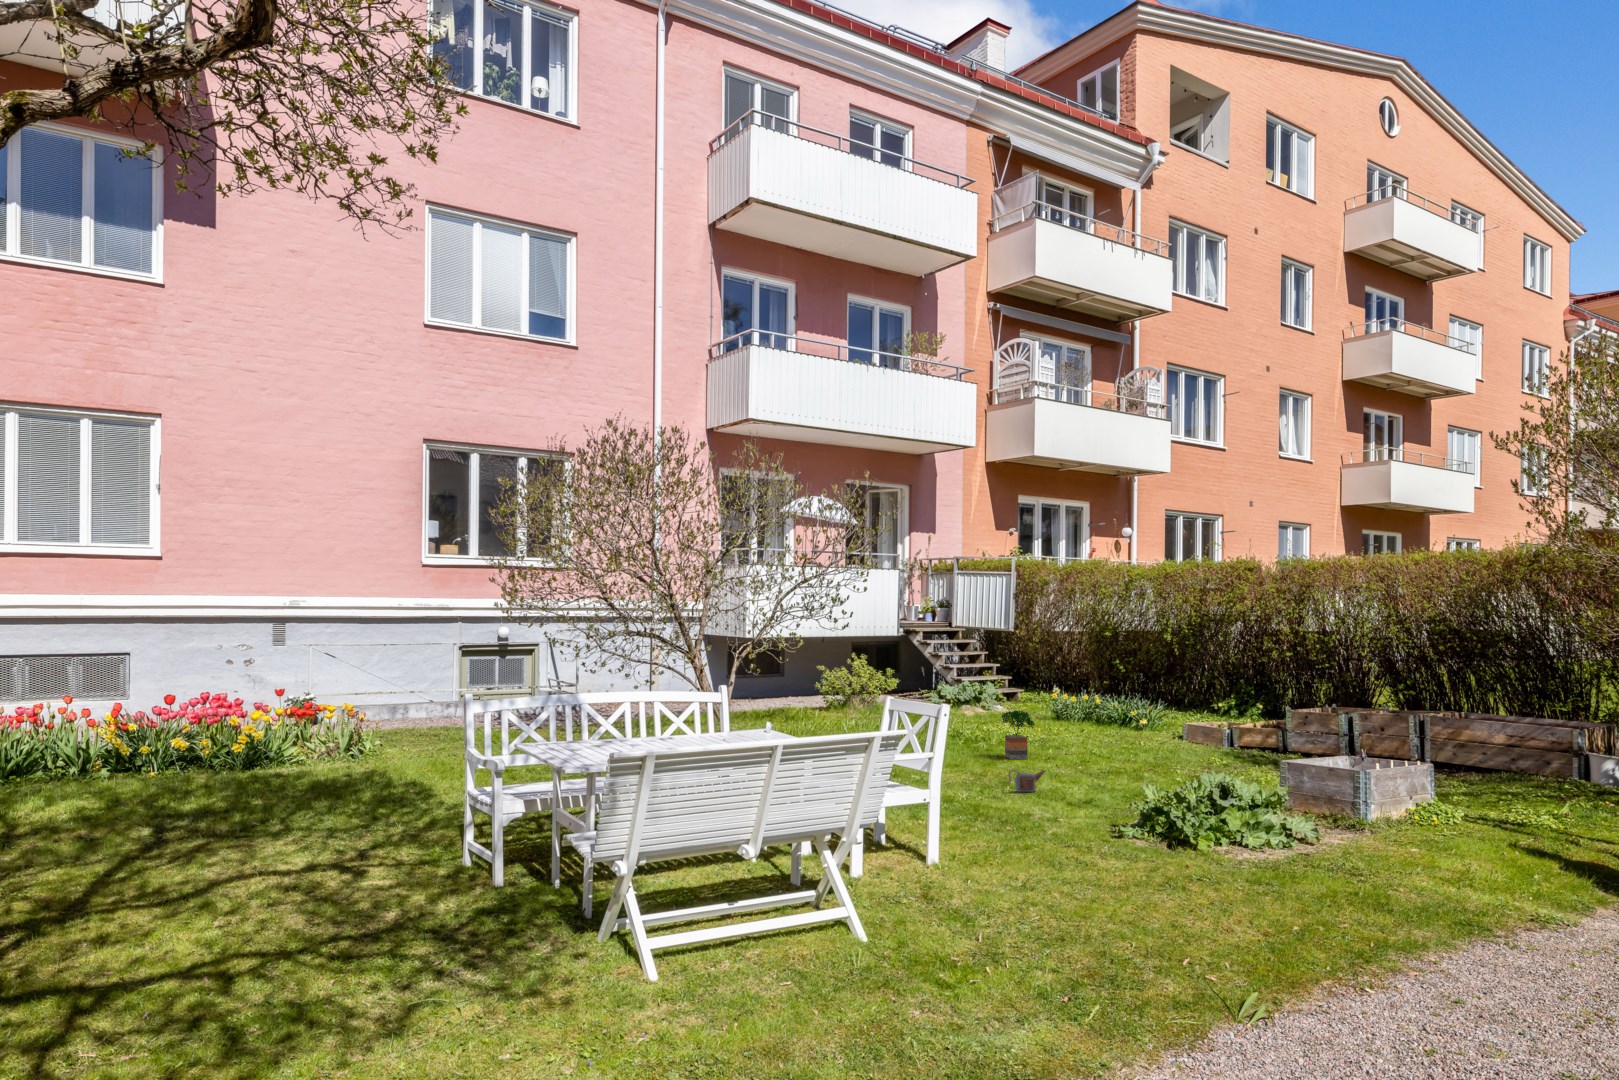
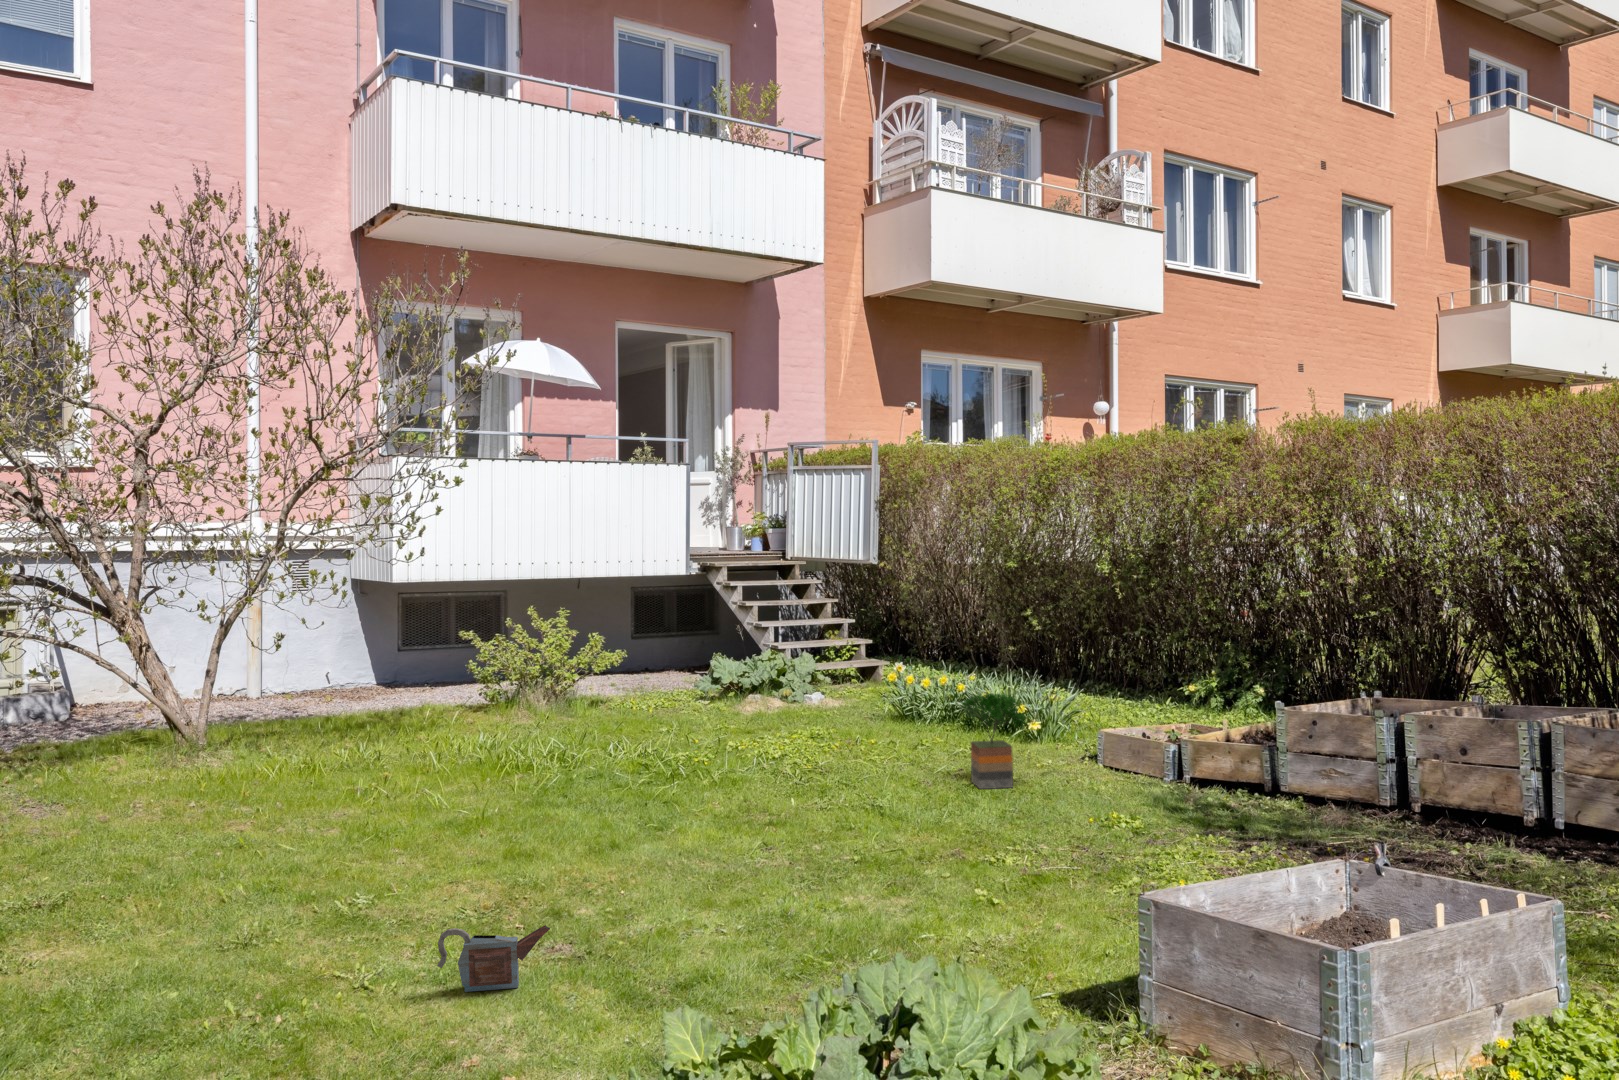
potted tree: present [1002,710,1034,759] -> present [962,693,1026,789]

